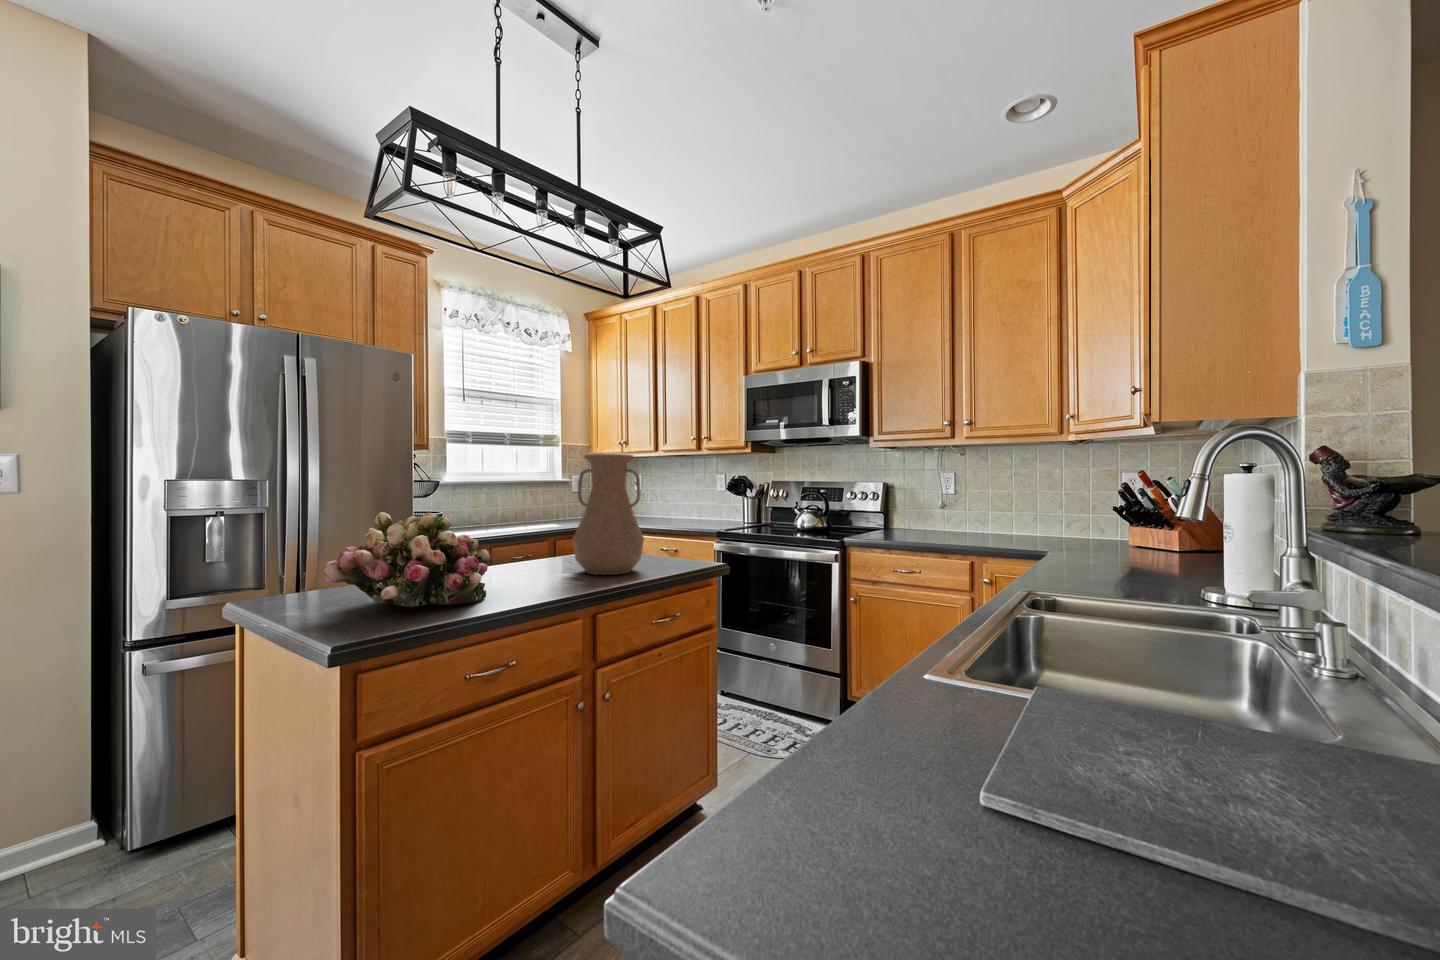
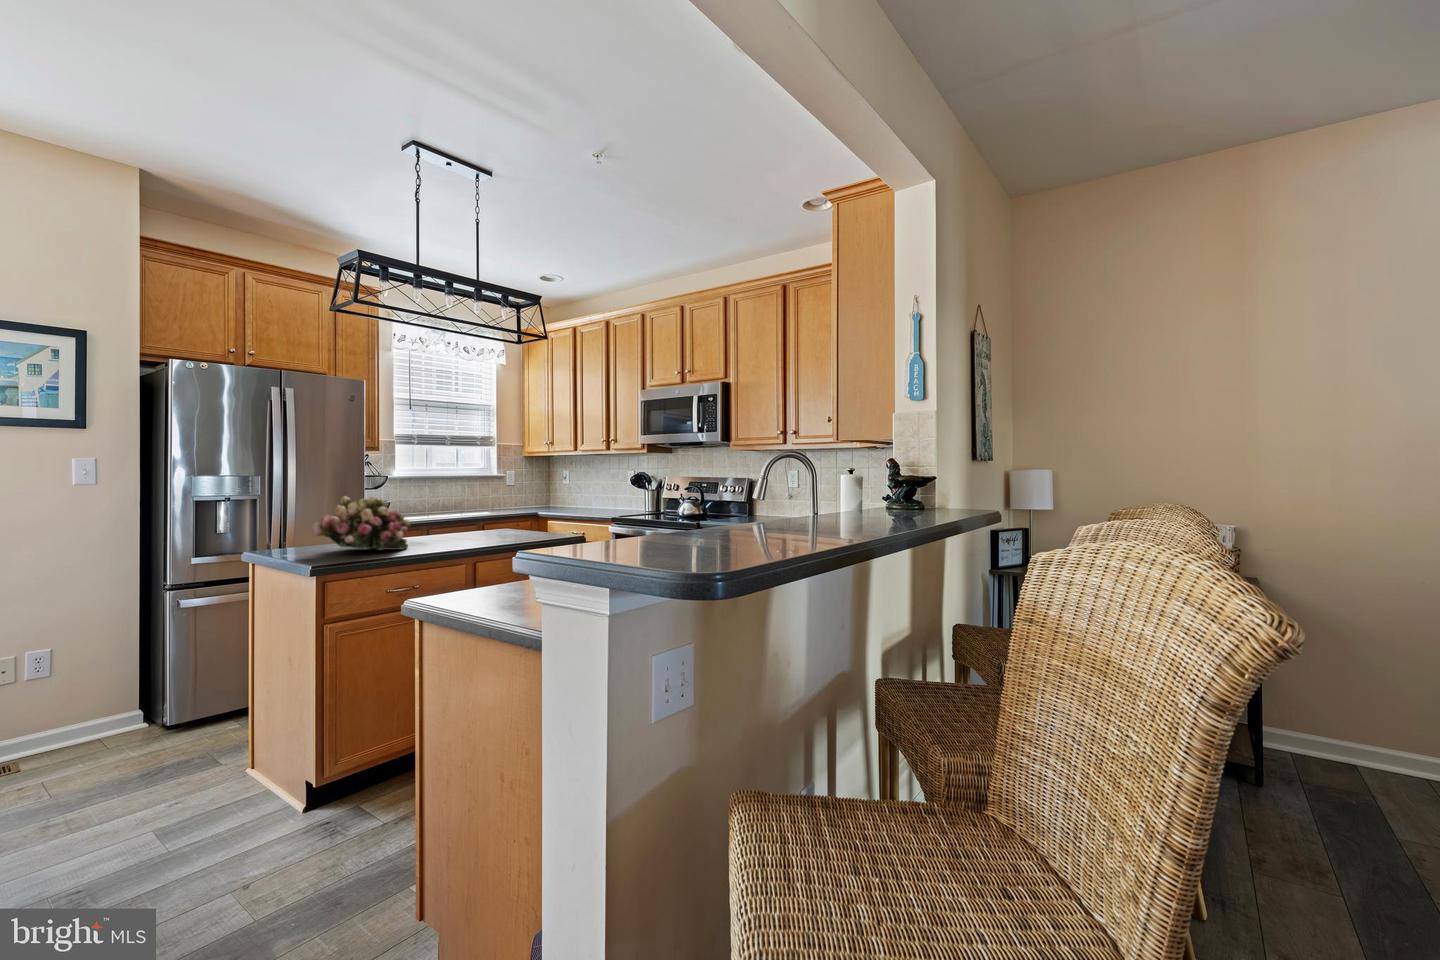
vase: present [573,453,644,575] -> none [469,459,518,539]

